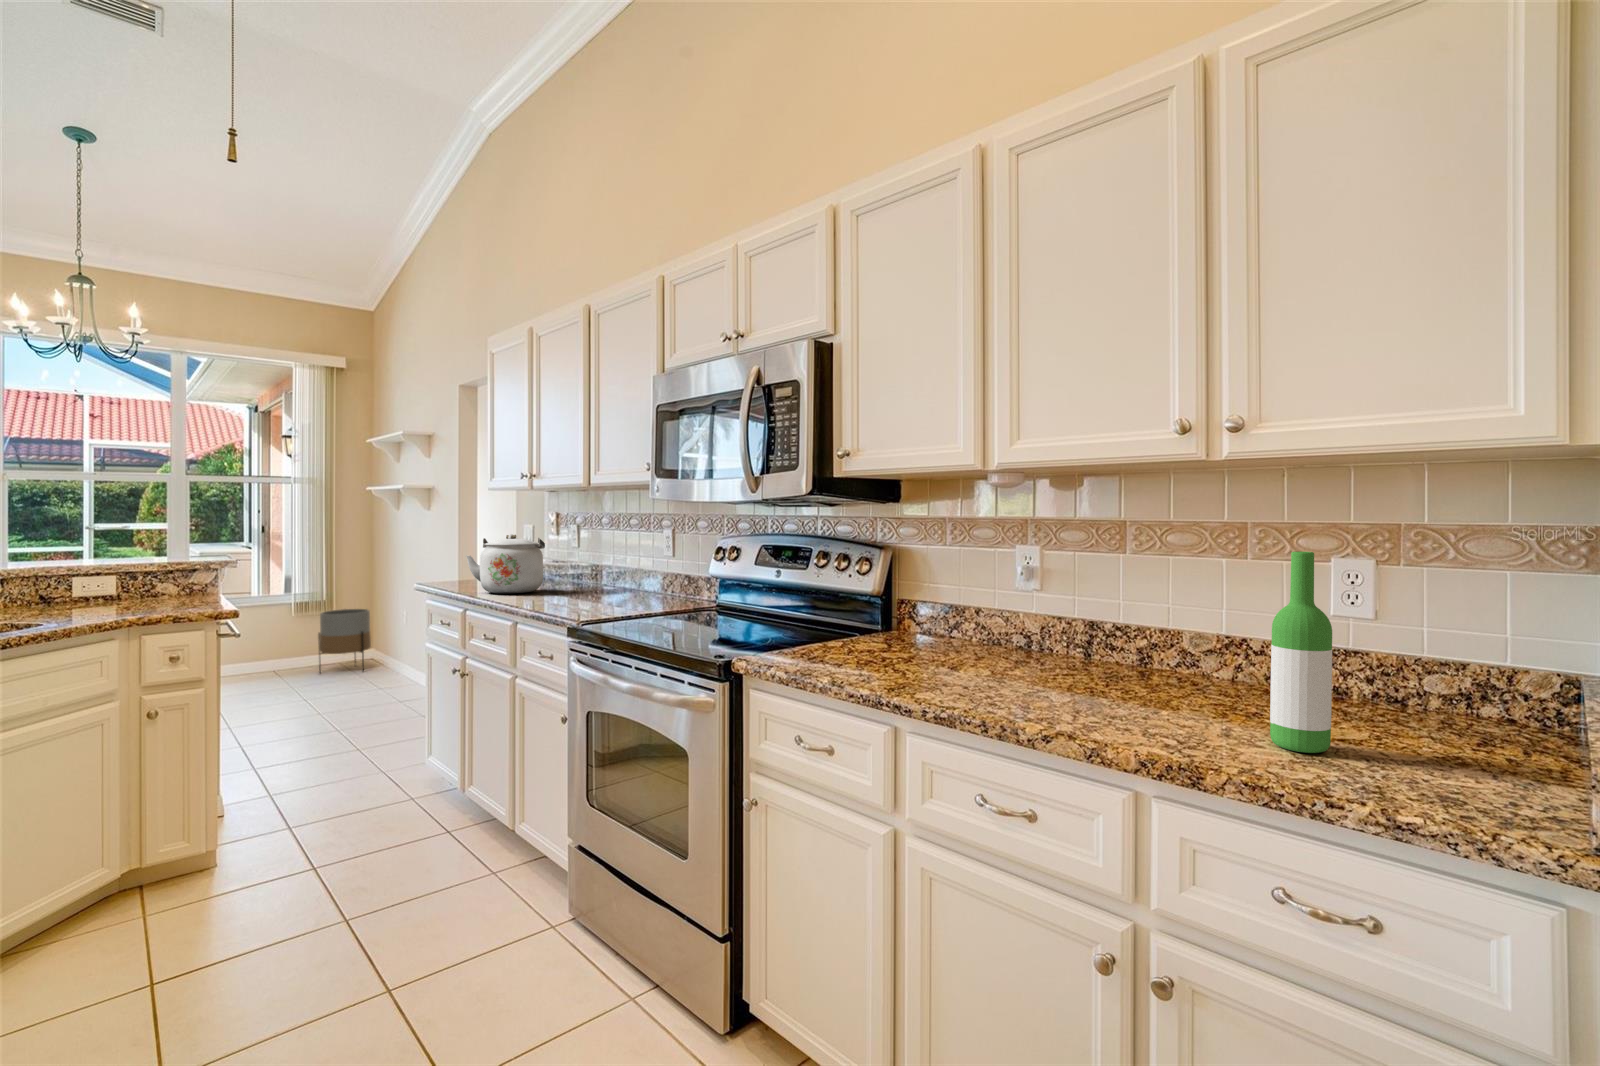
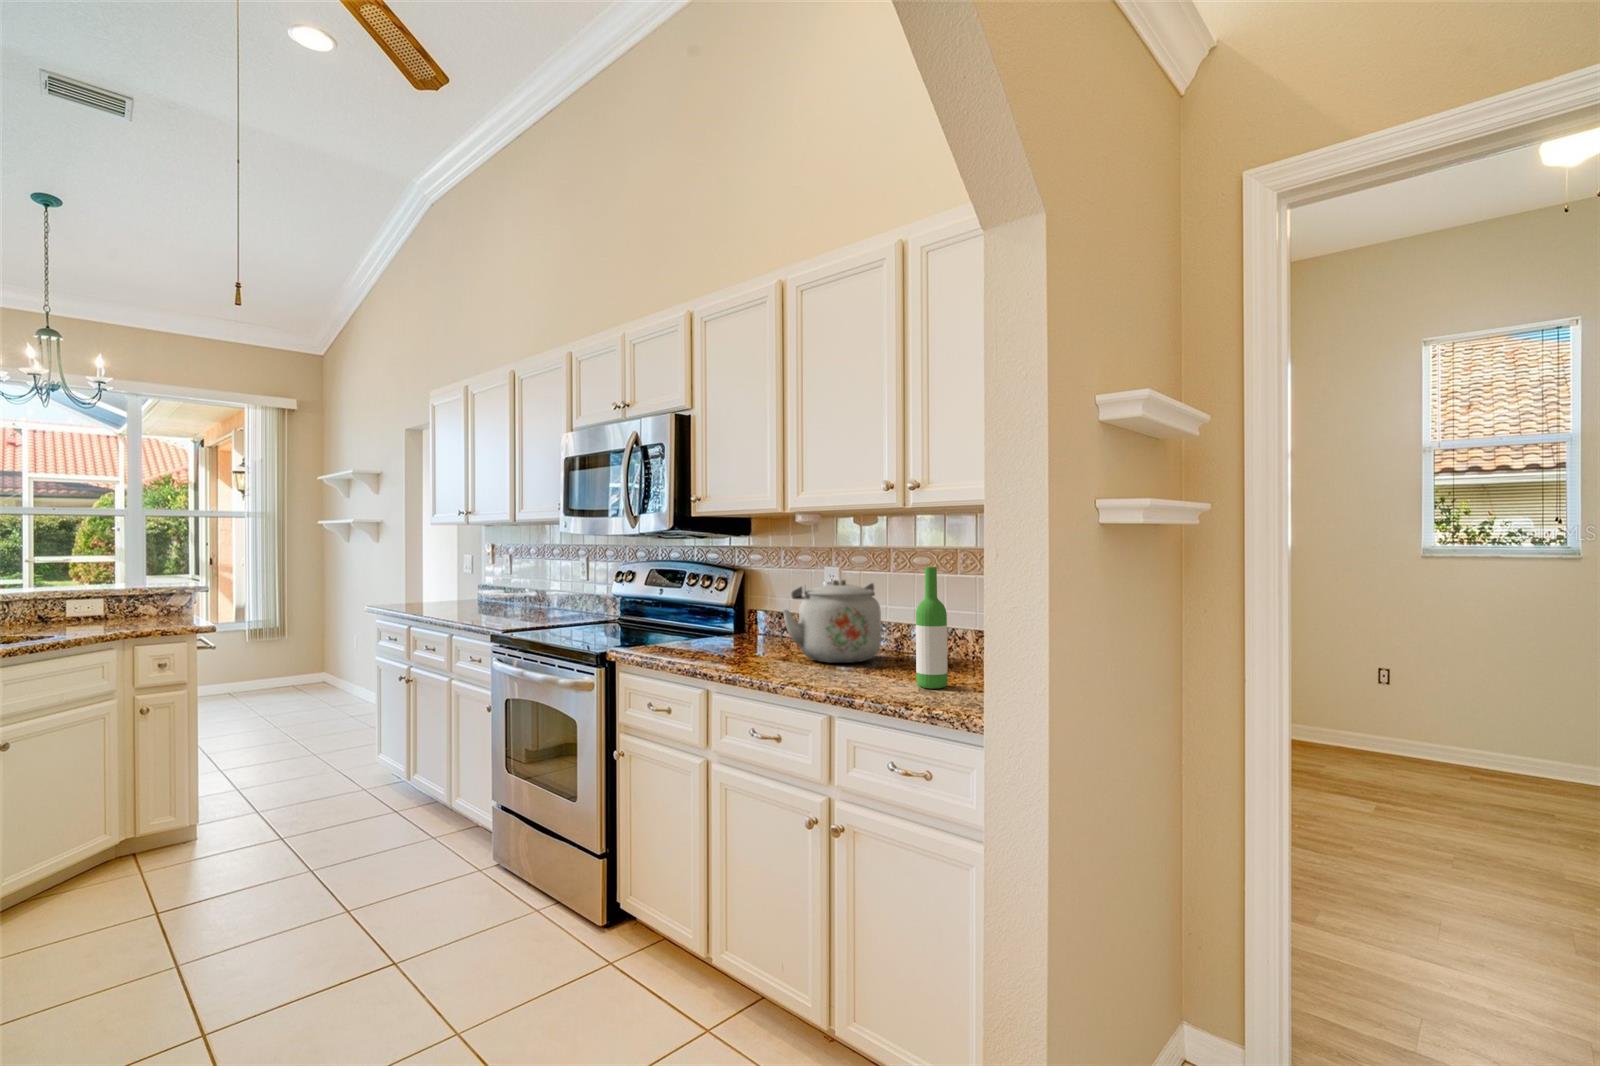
kettle: present [466,534,545,594] -> present [783,579,881,663]
planter: present [318,609,371,672] -> none [267,634,317,694]

